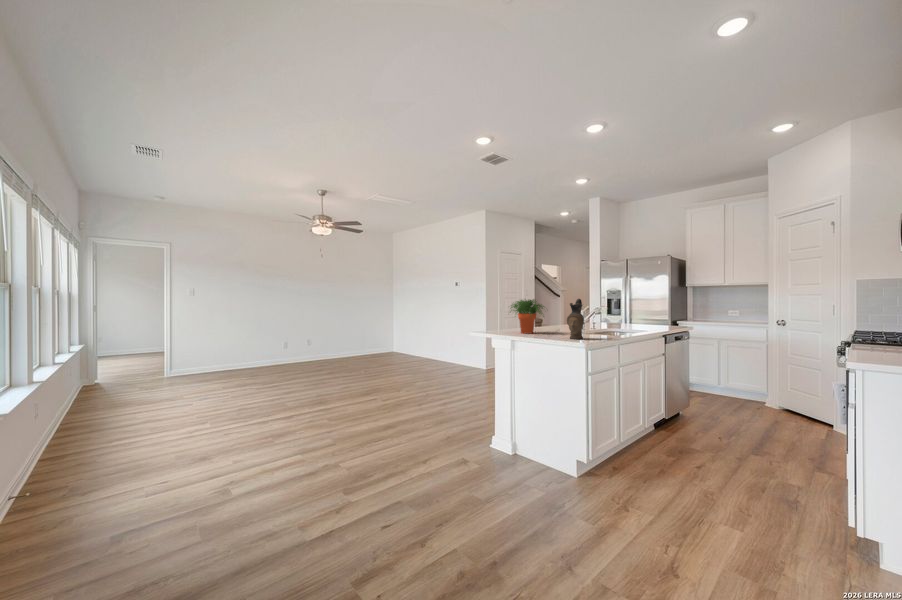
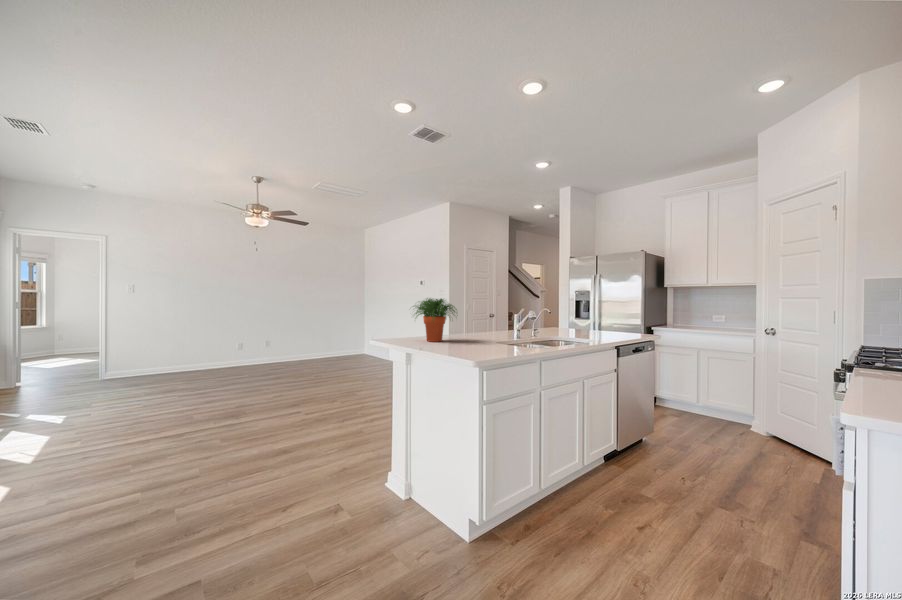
ceramic pitcher: present [567,299,584,339] -> none [465,298,488,351]

